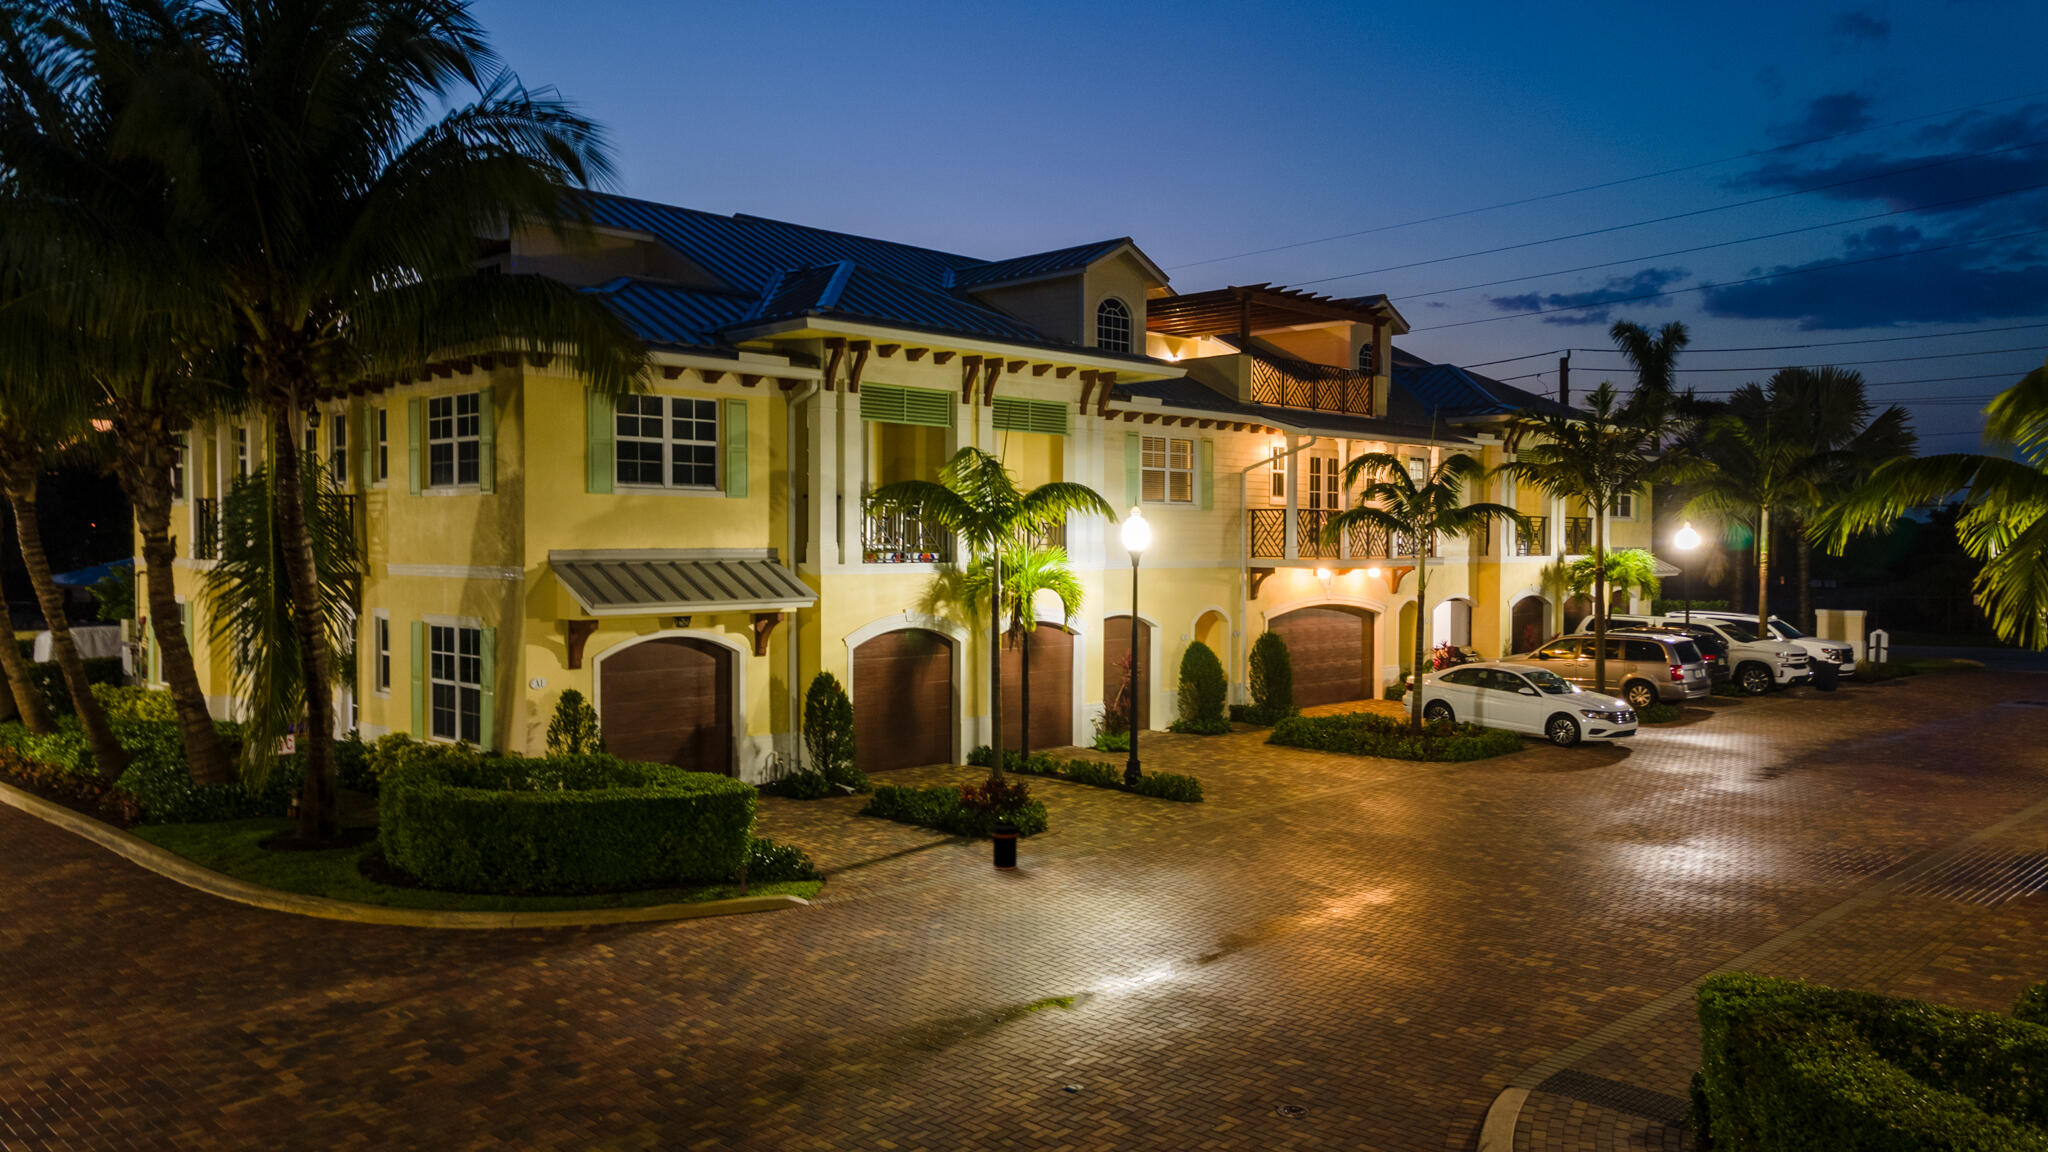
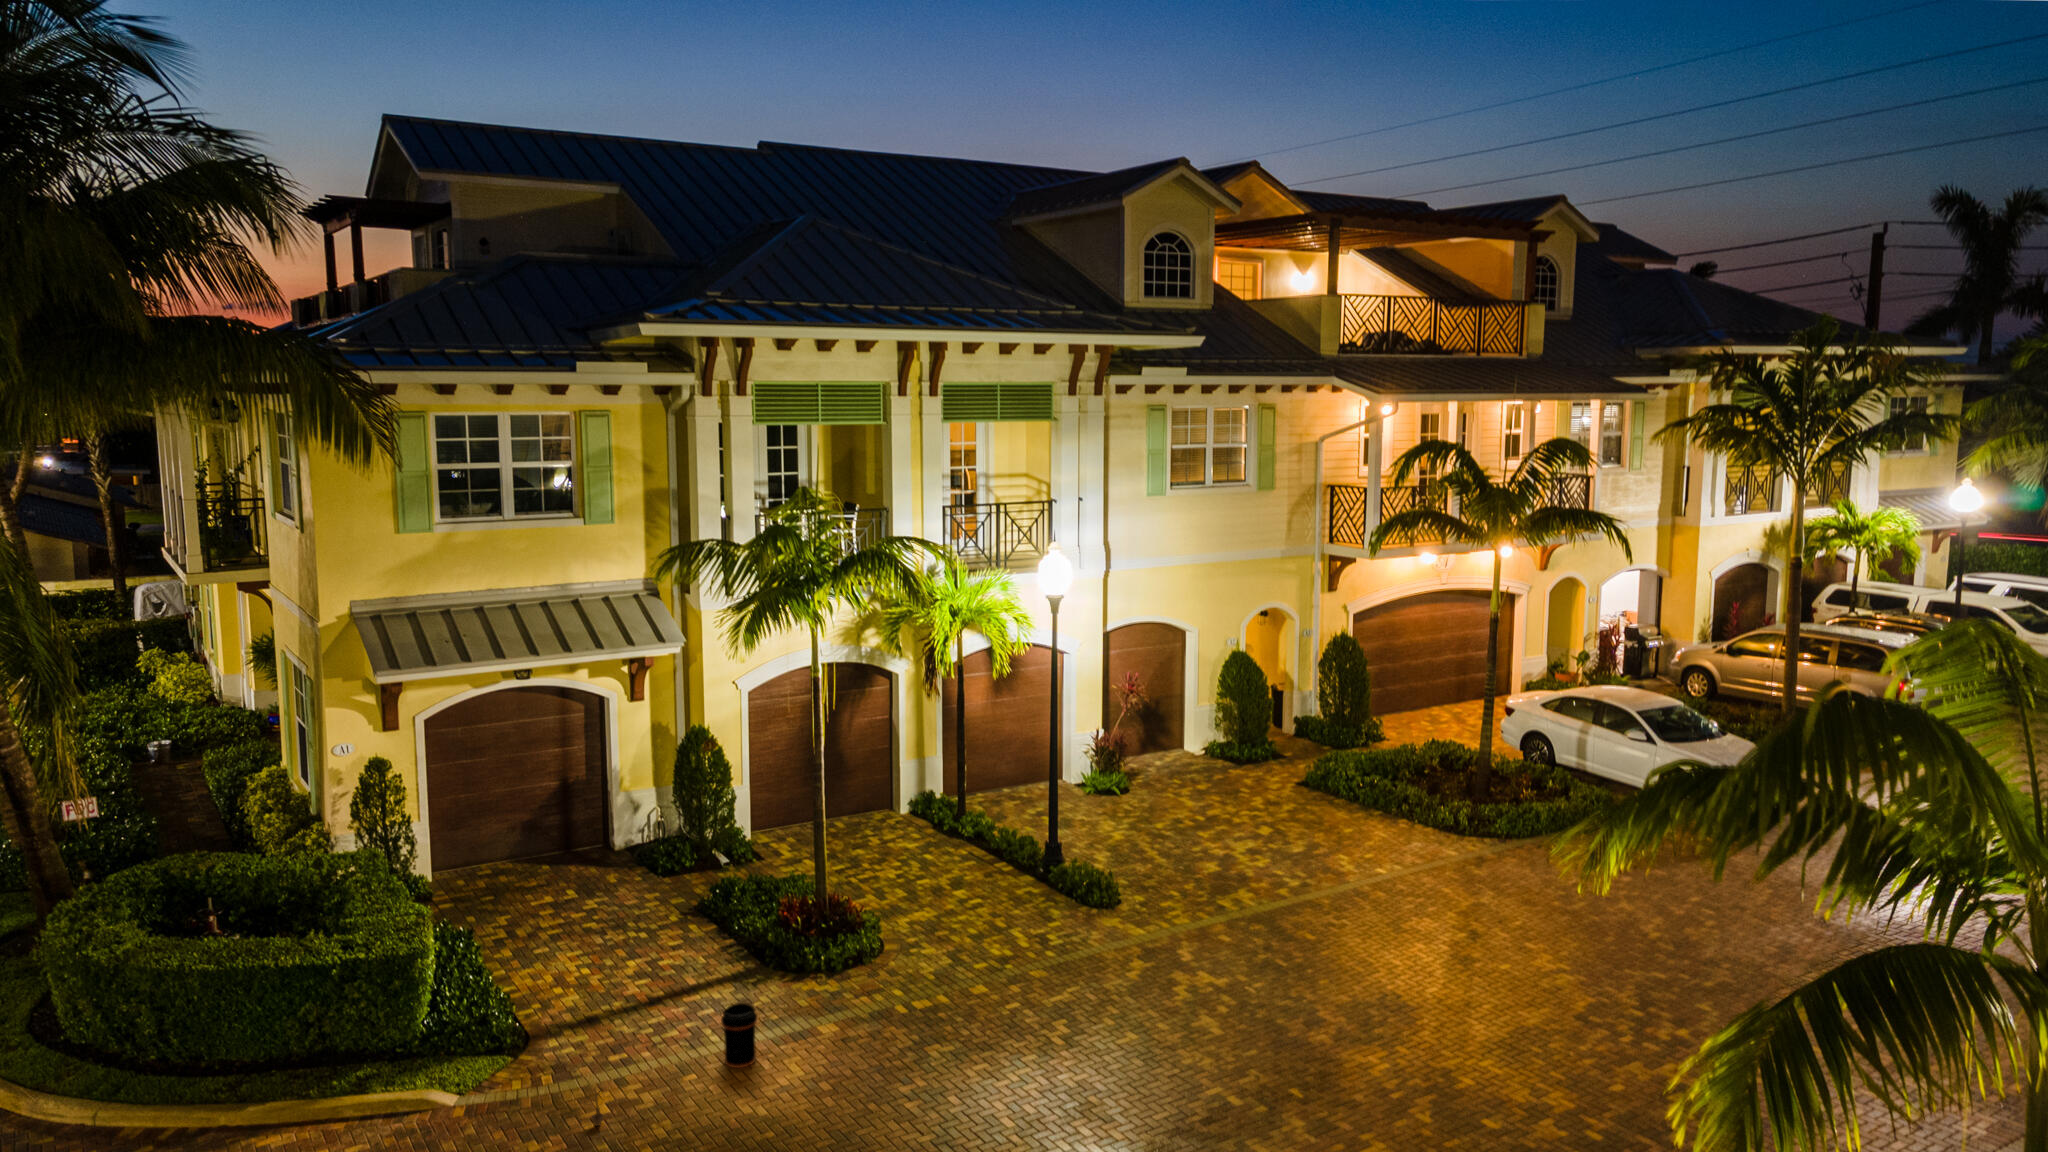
decorative plant: present [736,866,747,895] -> present [584,1089,603,1127]

